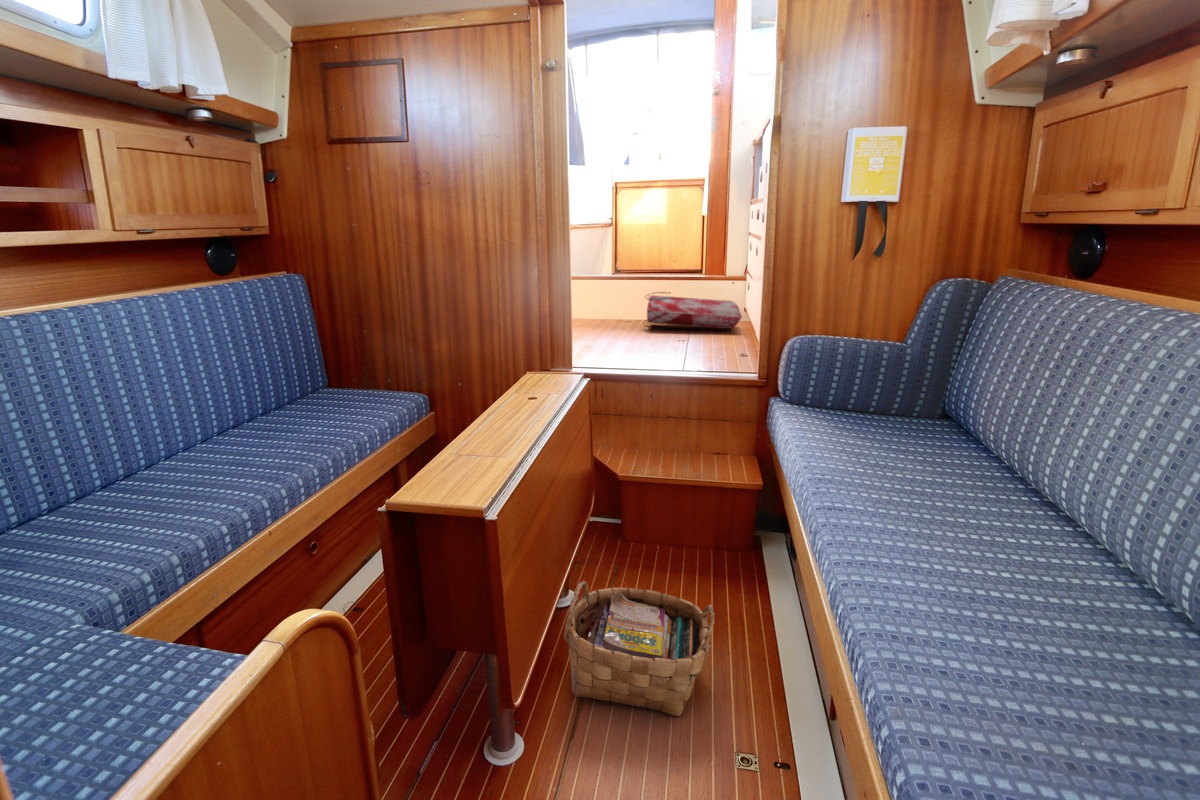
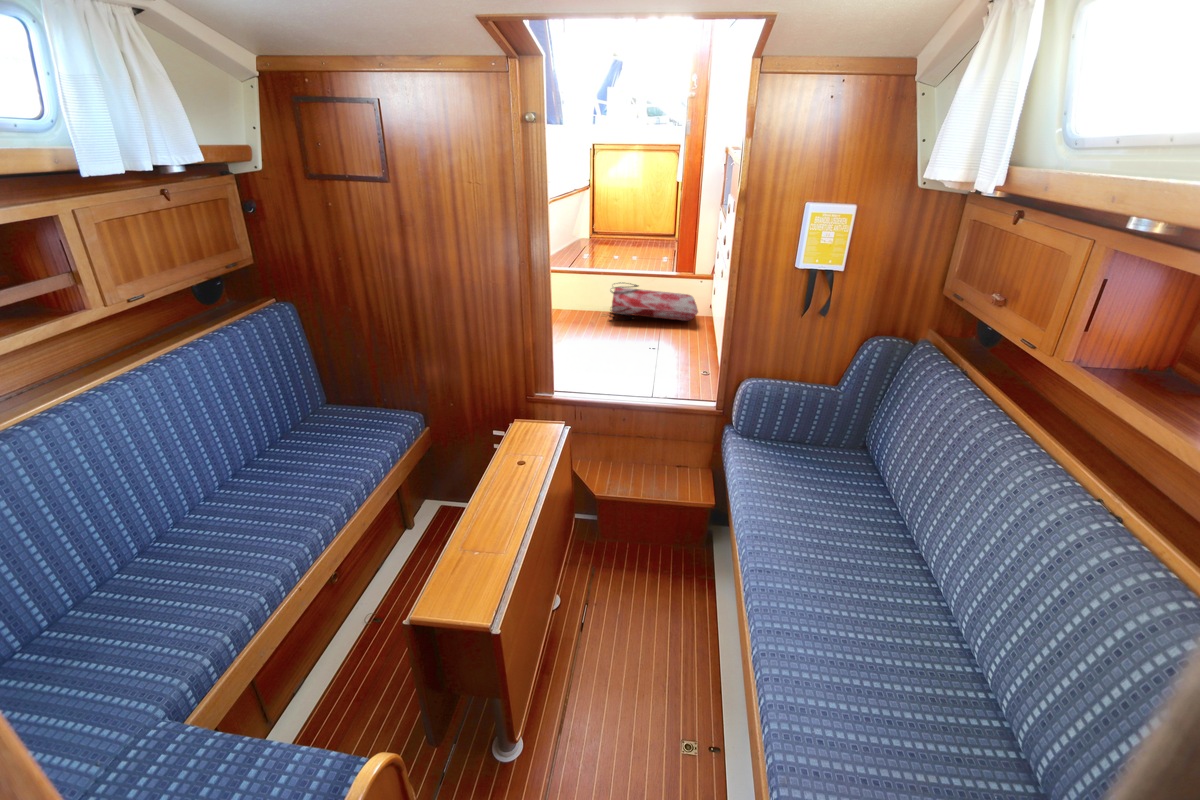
woven basket: present [564,581,715,716] -> none [552,612,673,724]

